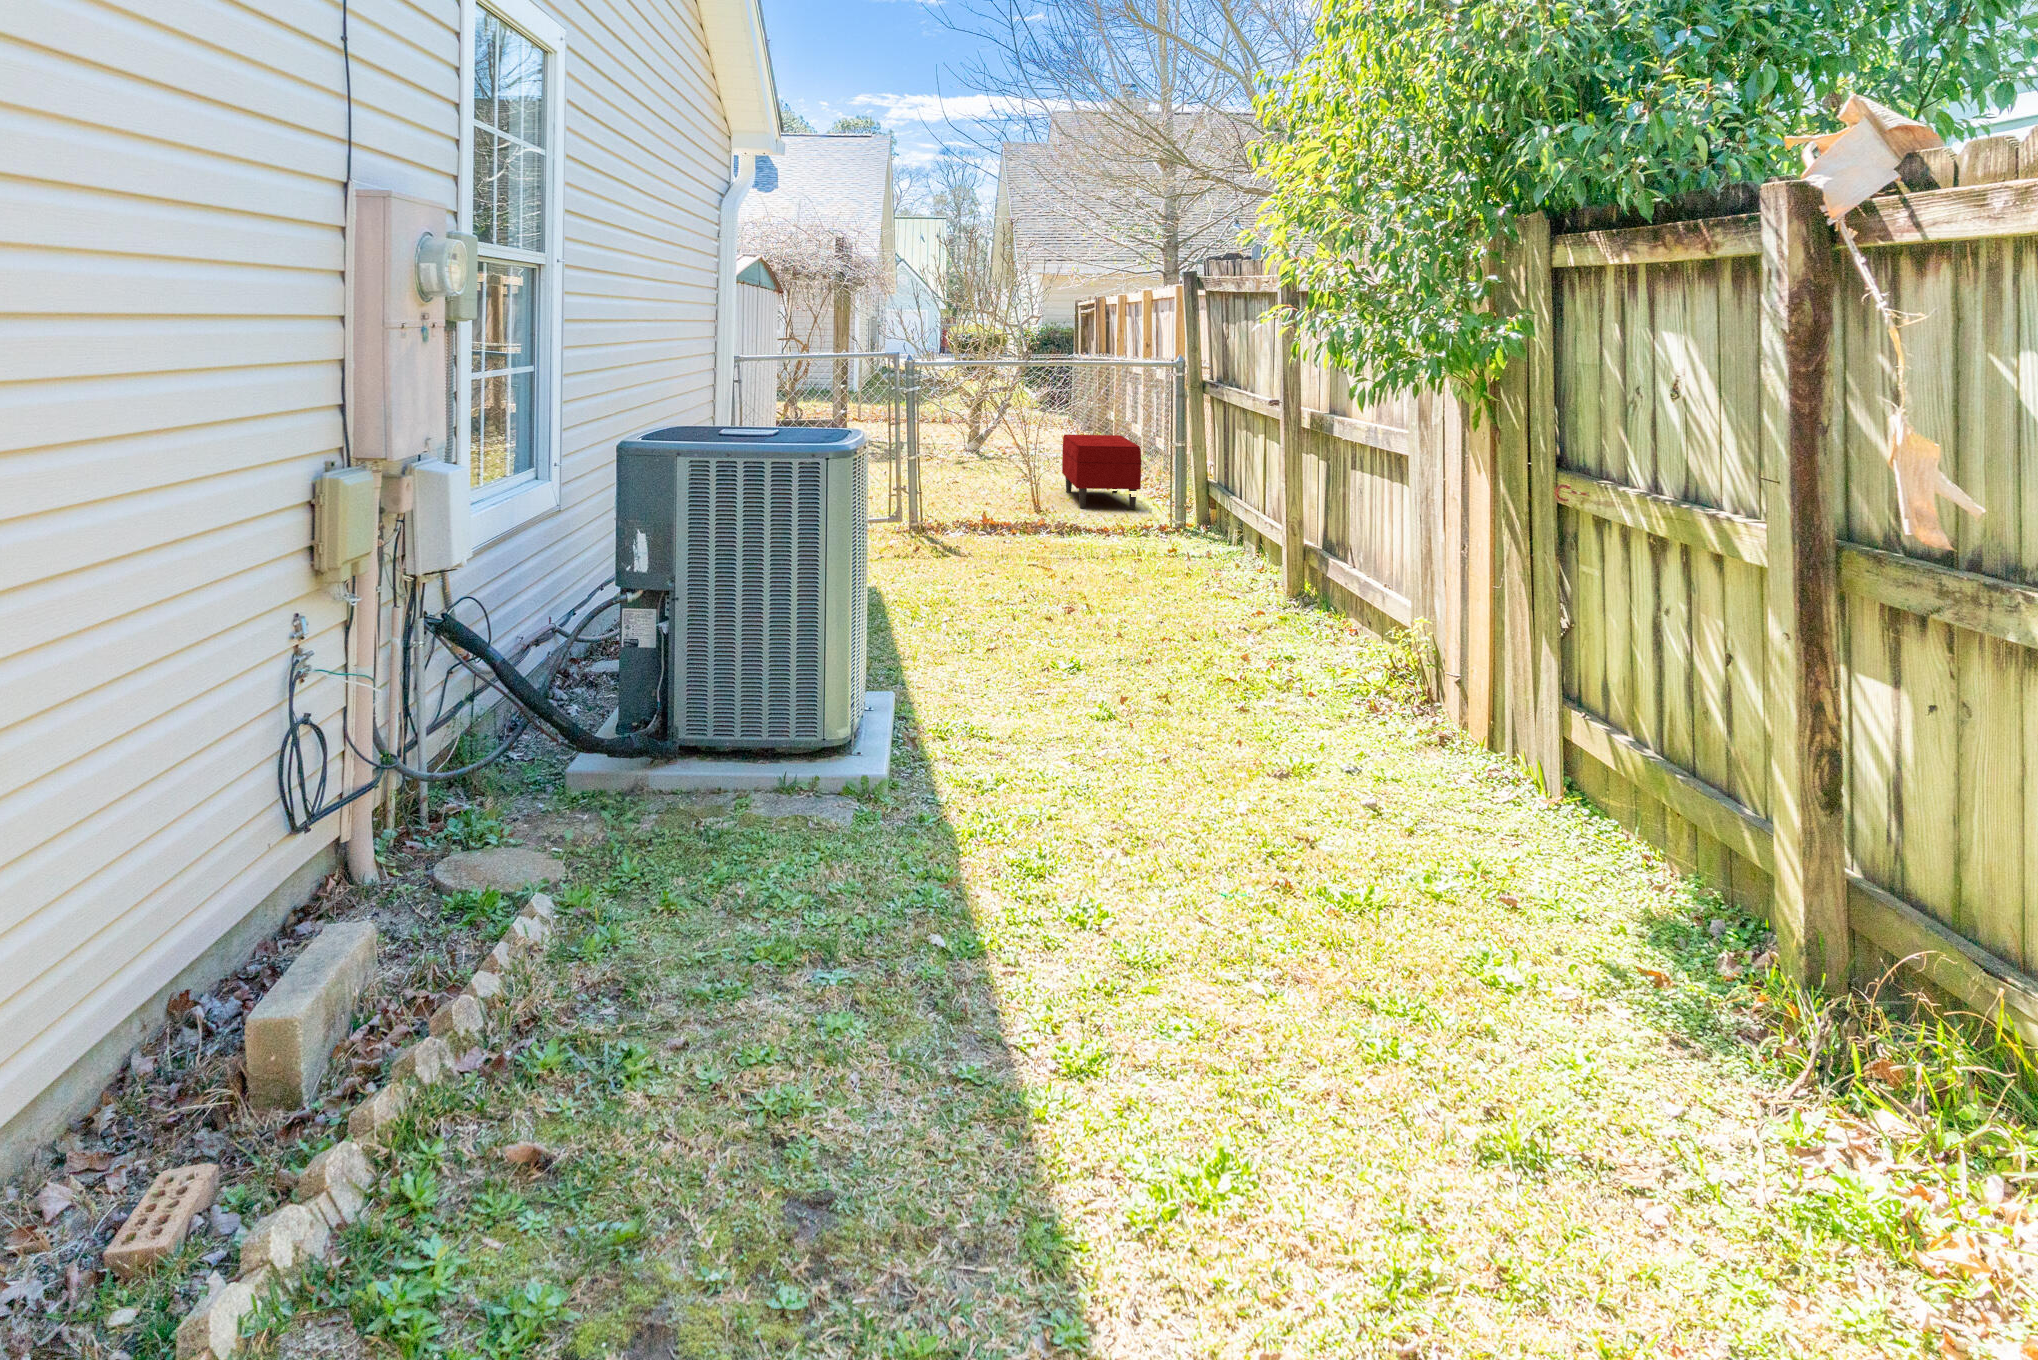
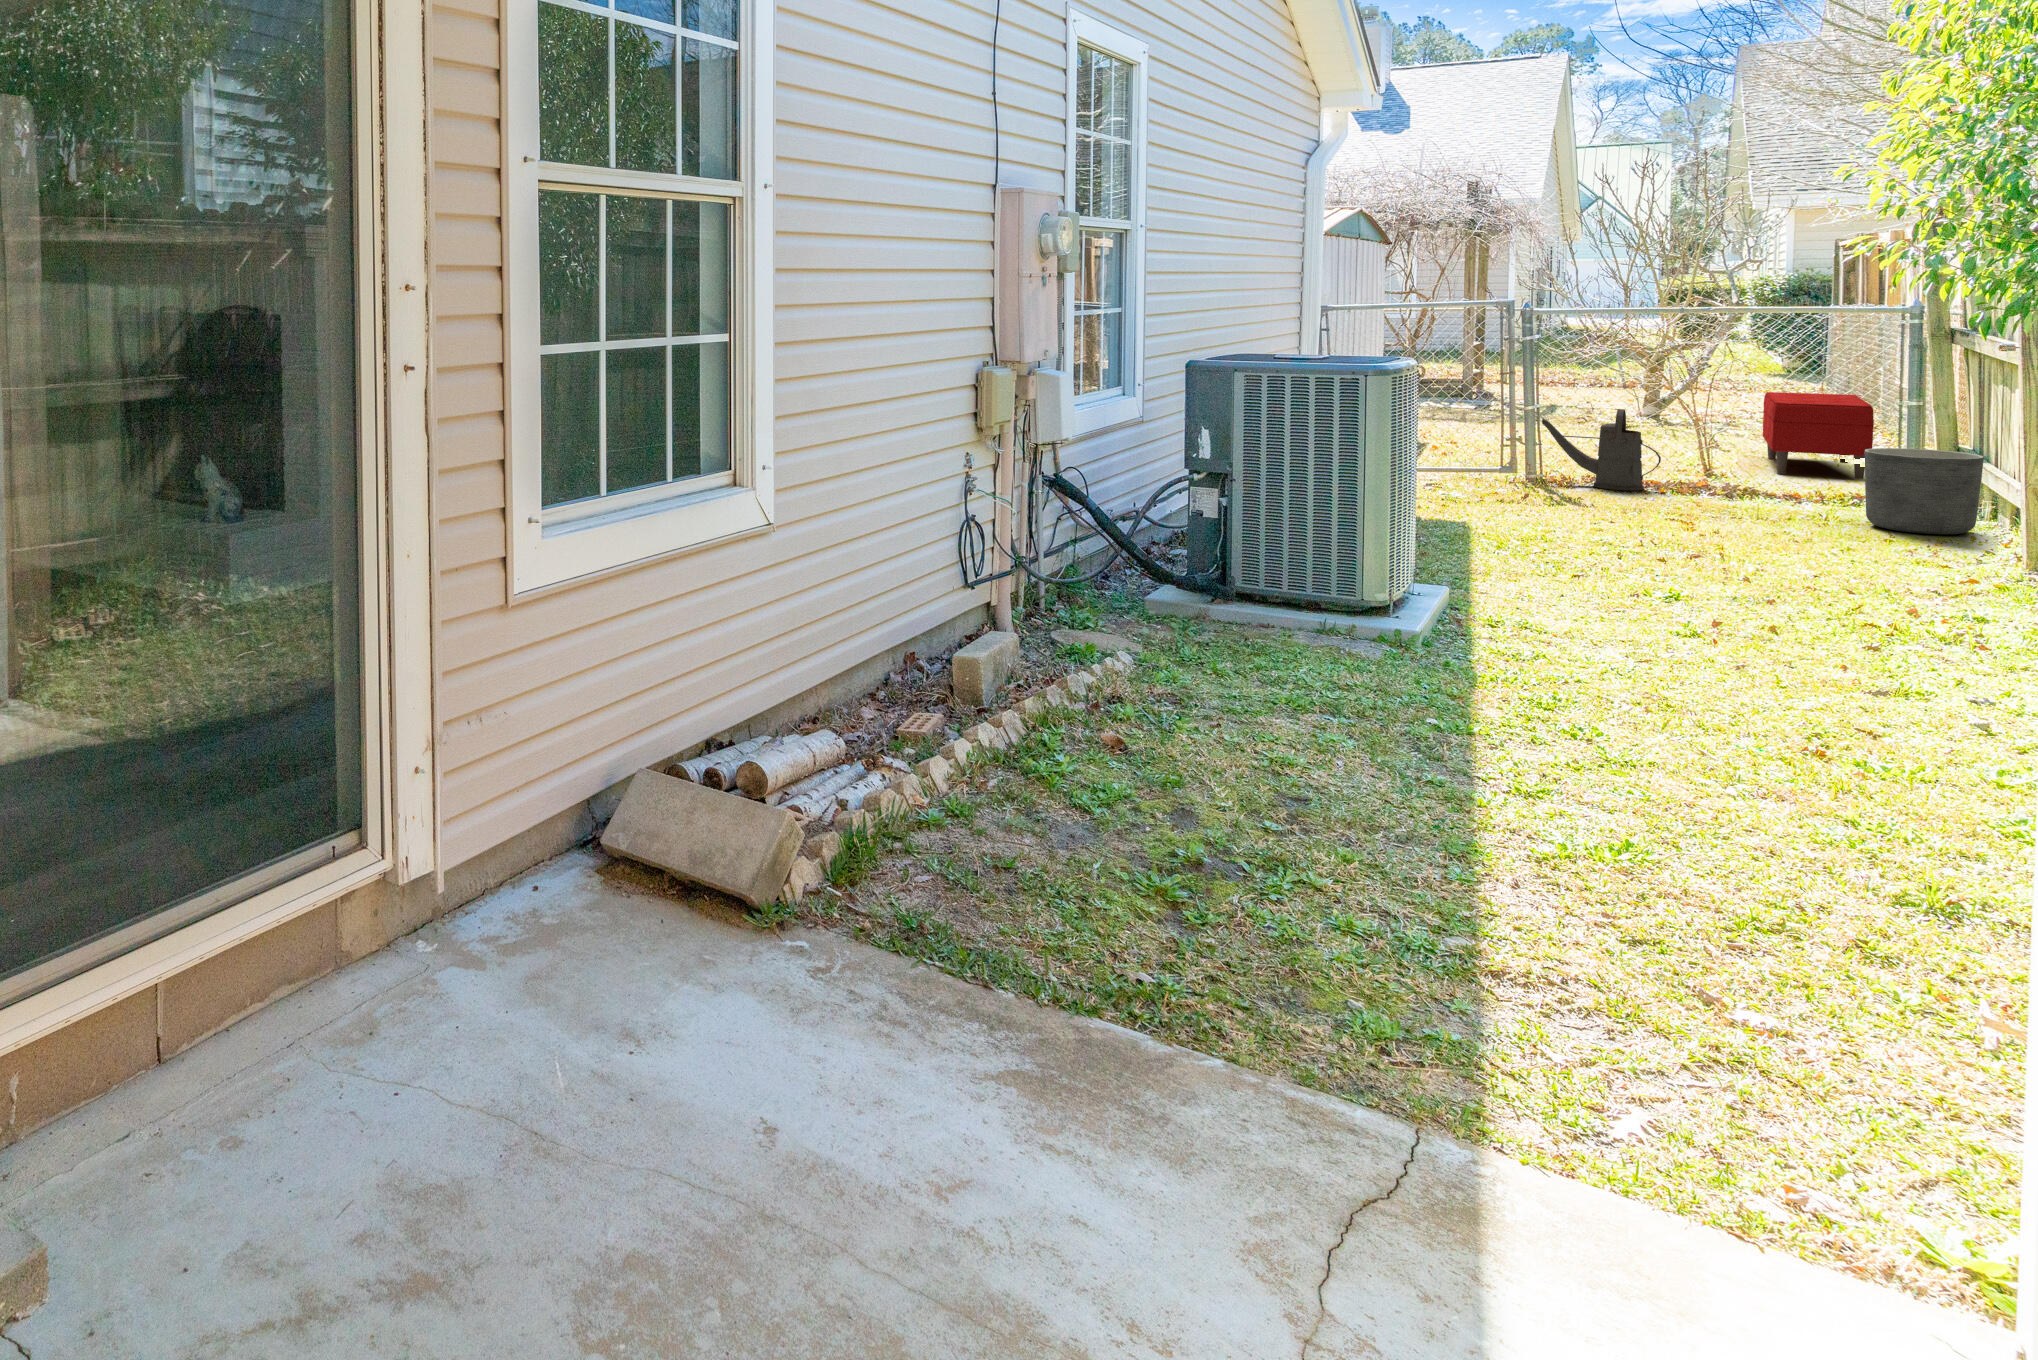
watering can: none [920,459,1011,536] -> present [1542,409,1661,491]
planter: none [1162,489,1237,564] -> present [1865,448,1984,535]

